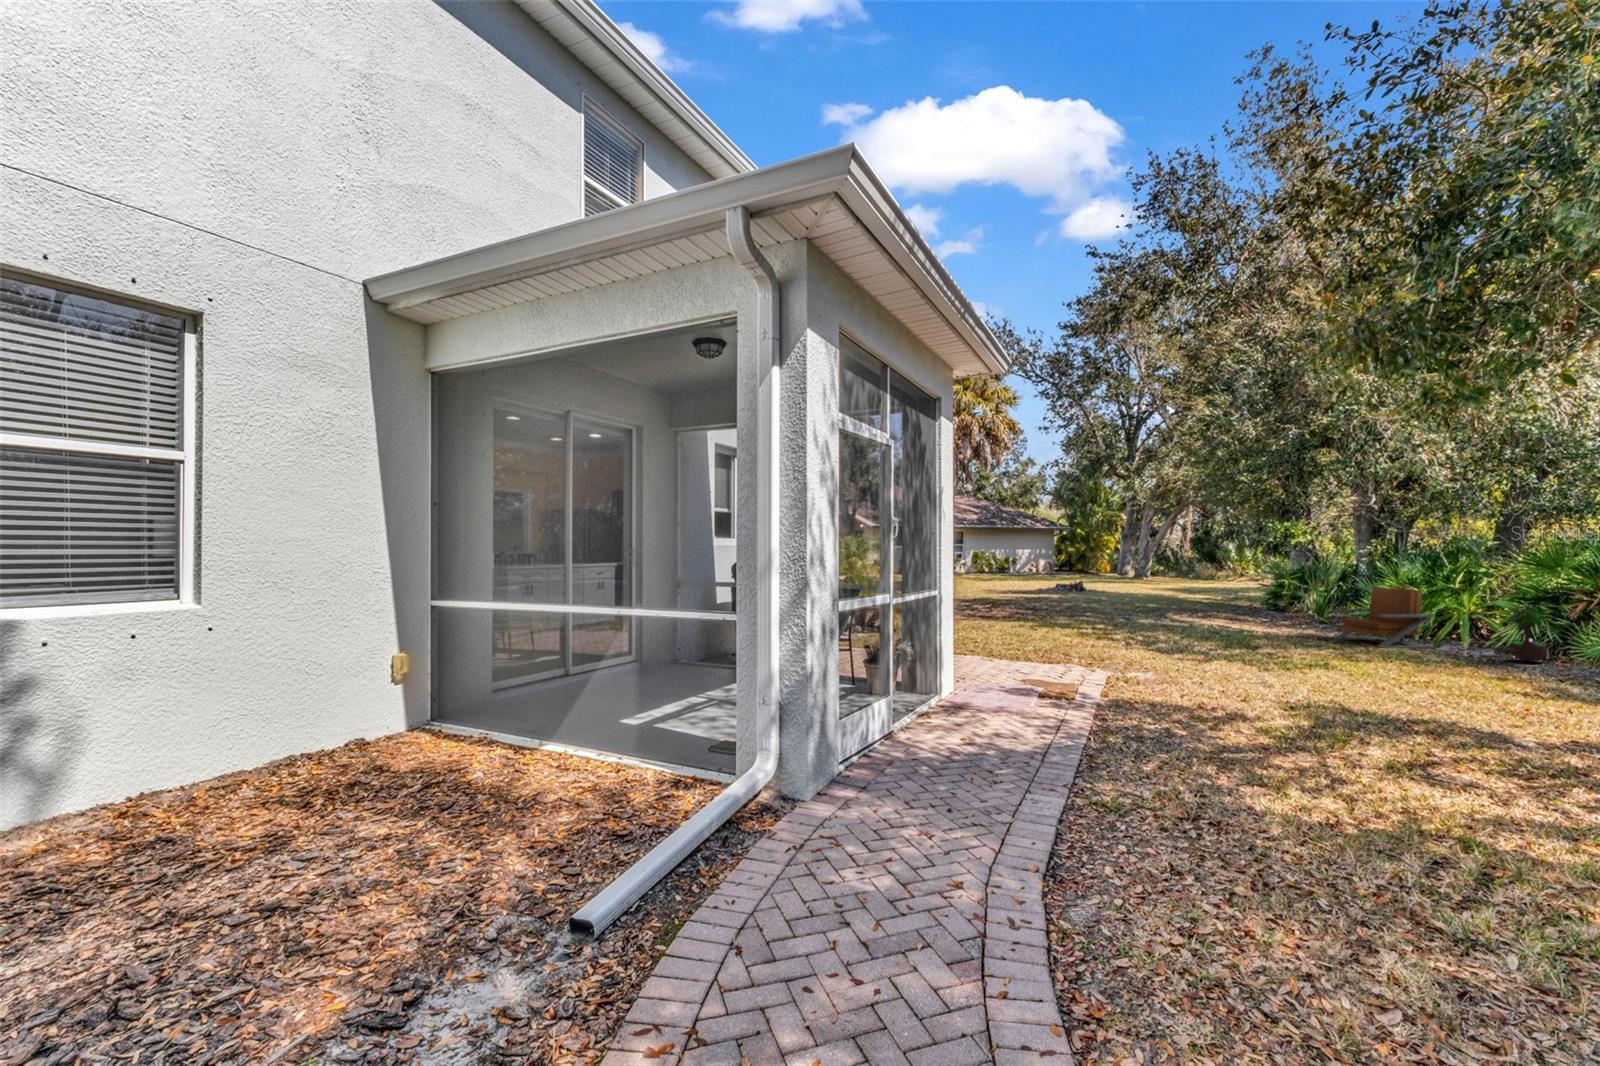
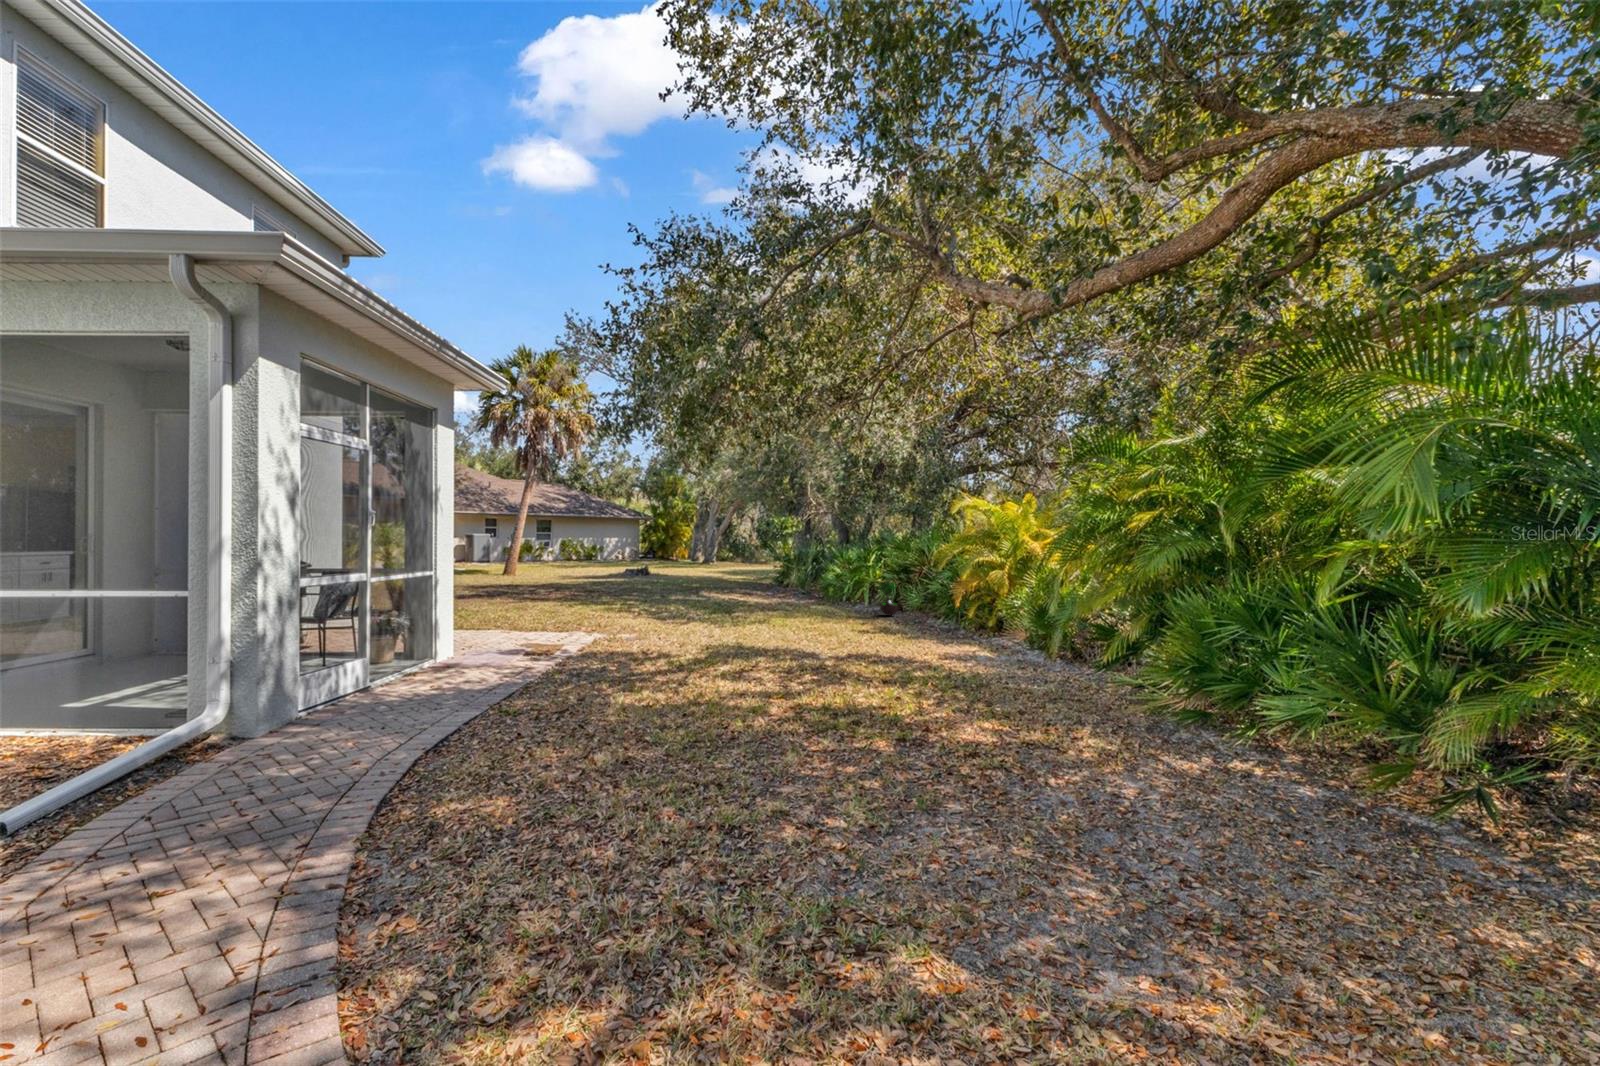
lounge chair: present [1335,587,1433,648] -> none [793,568,847,611]

